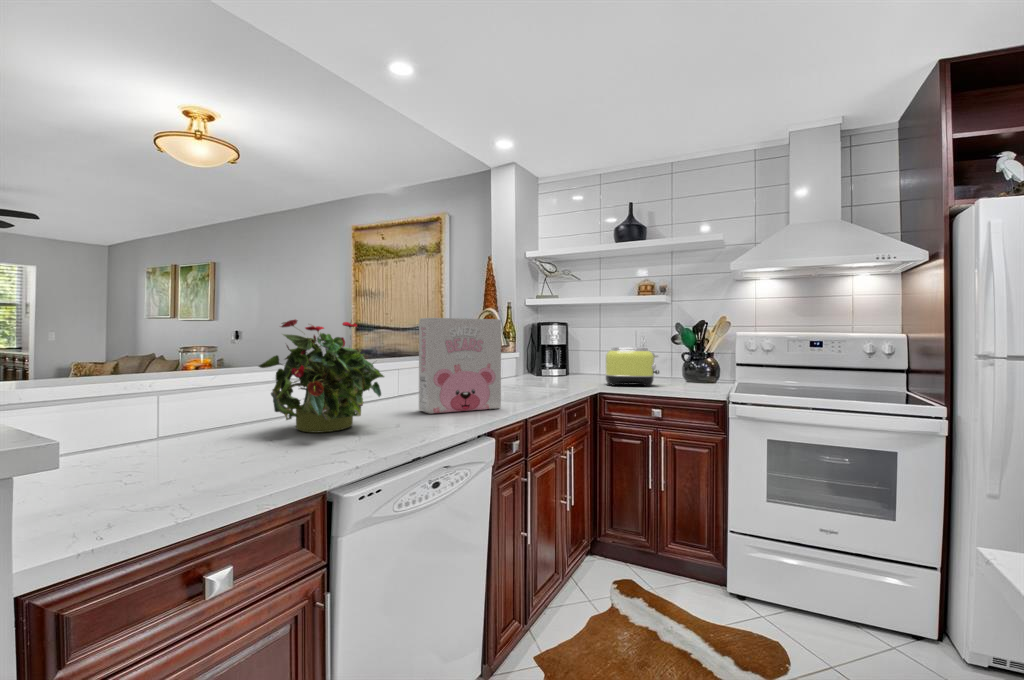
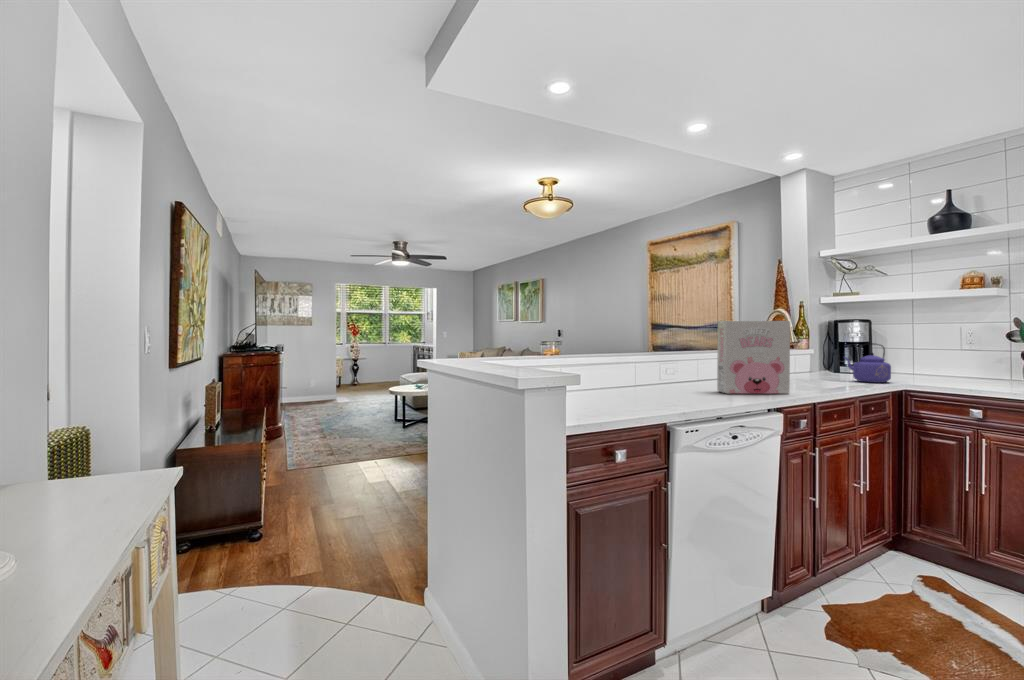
potted plant: present [259,319,384,433] -> none [613,324,695,399]
kettle: none [549,346,589,388] -> present [844,343,891,383]
toaster: present [605,347,659,386] -> none [912,344,987,385]

